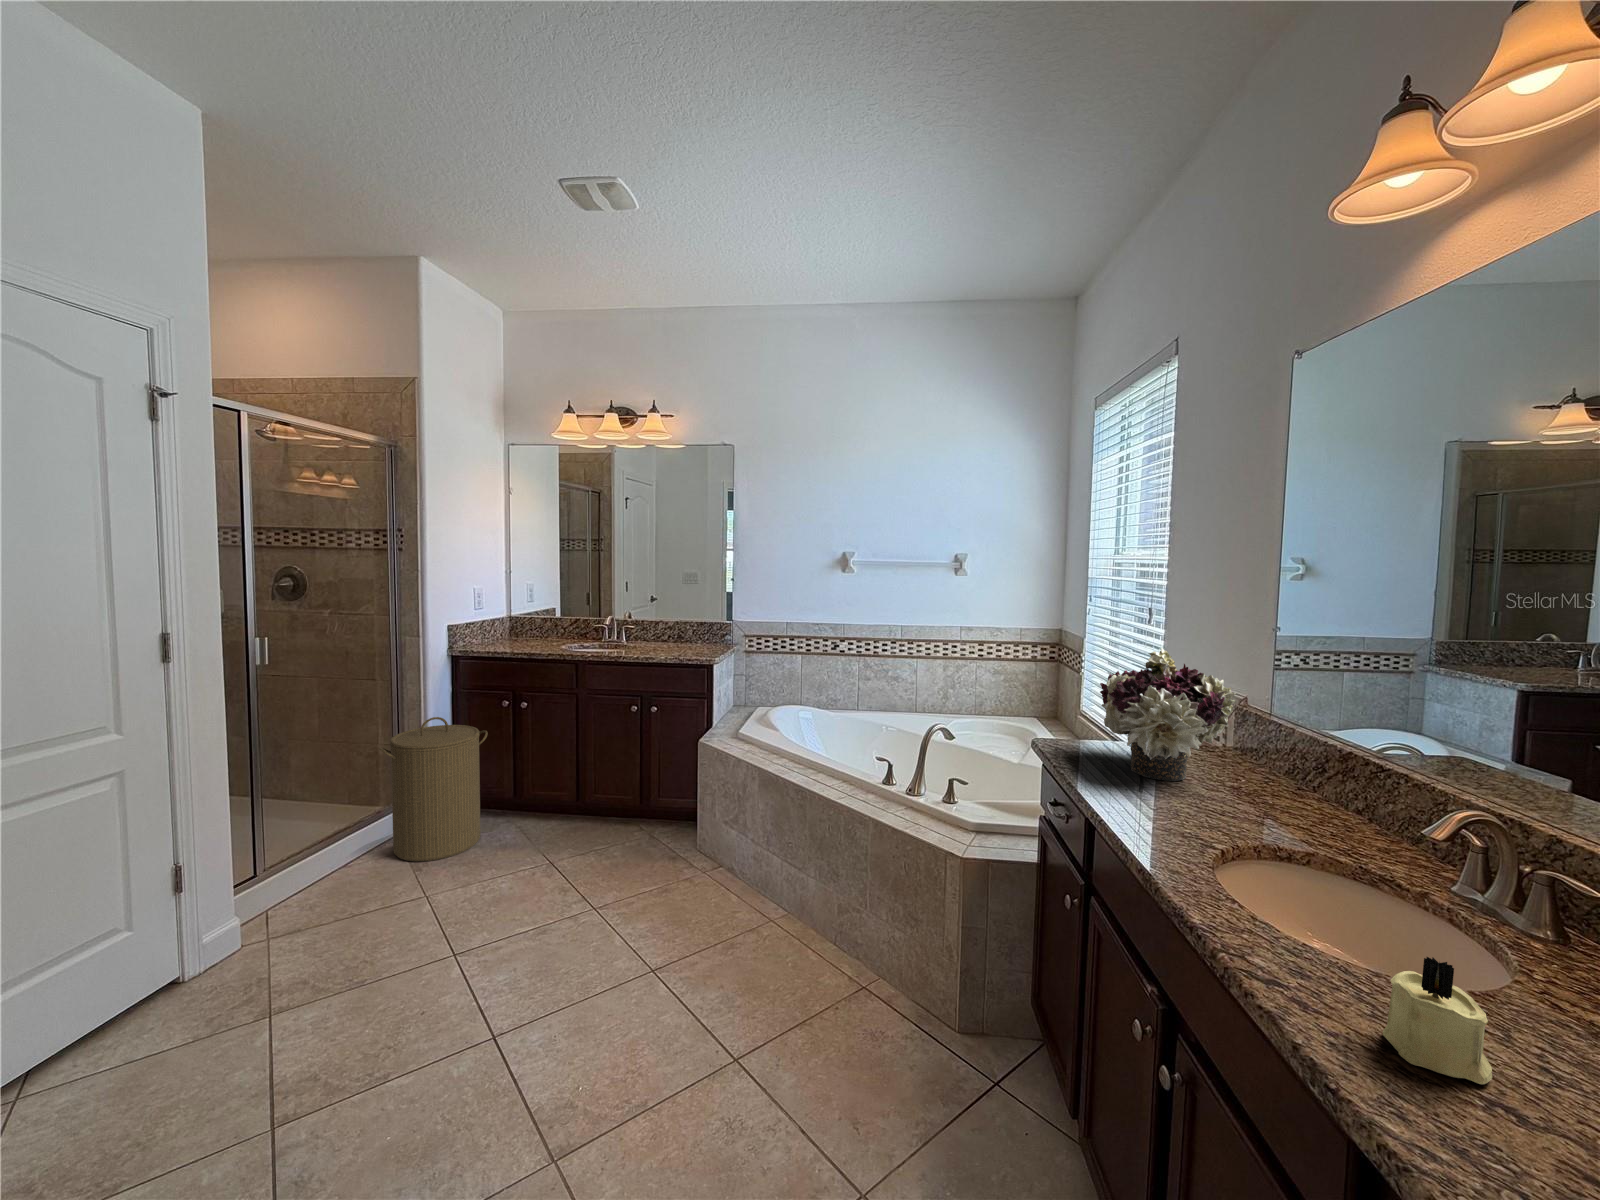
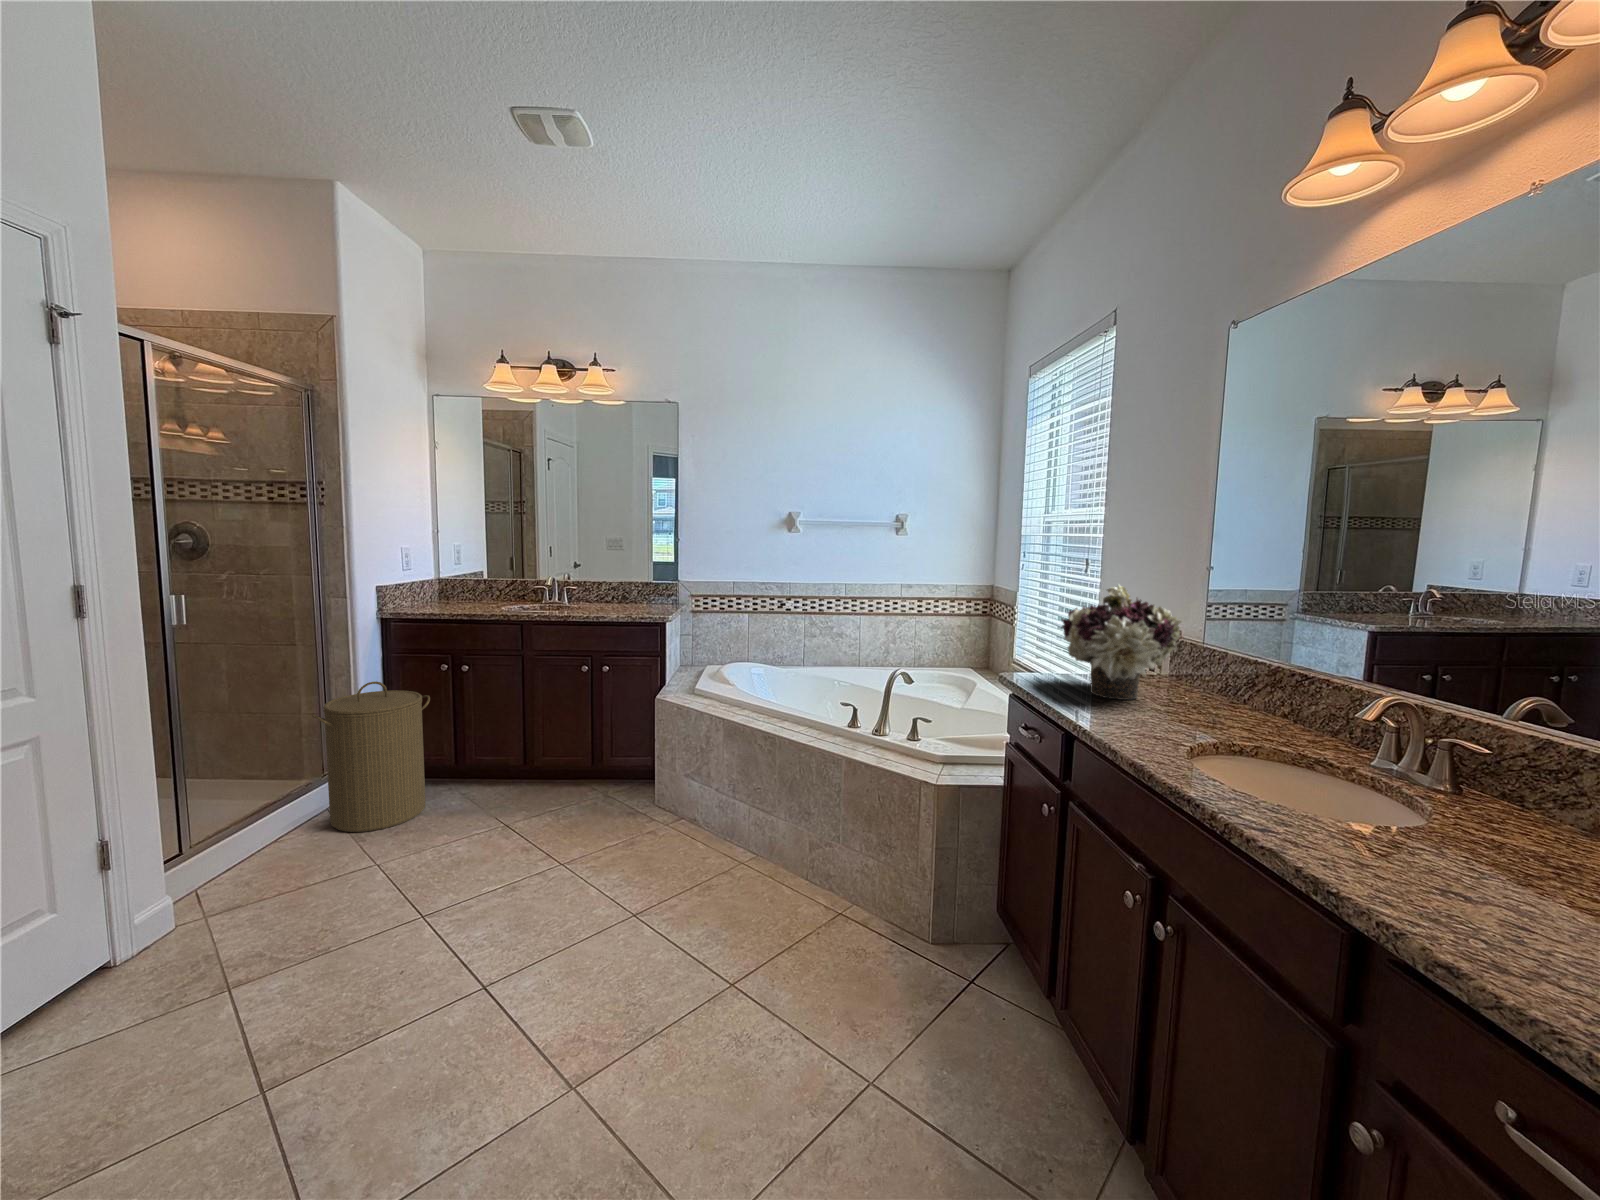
candle: present [1383,957,1492,1084] -> none [1357,790,1443,881]

